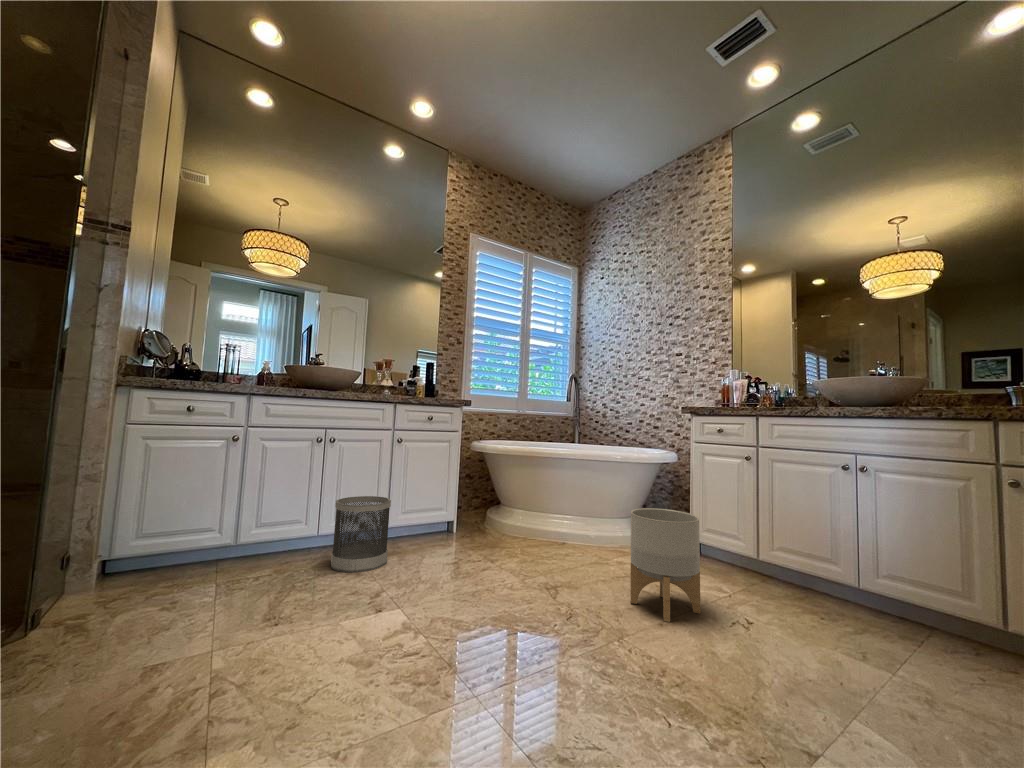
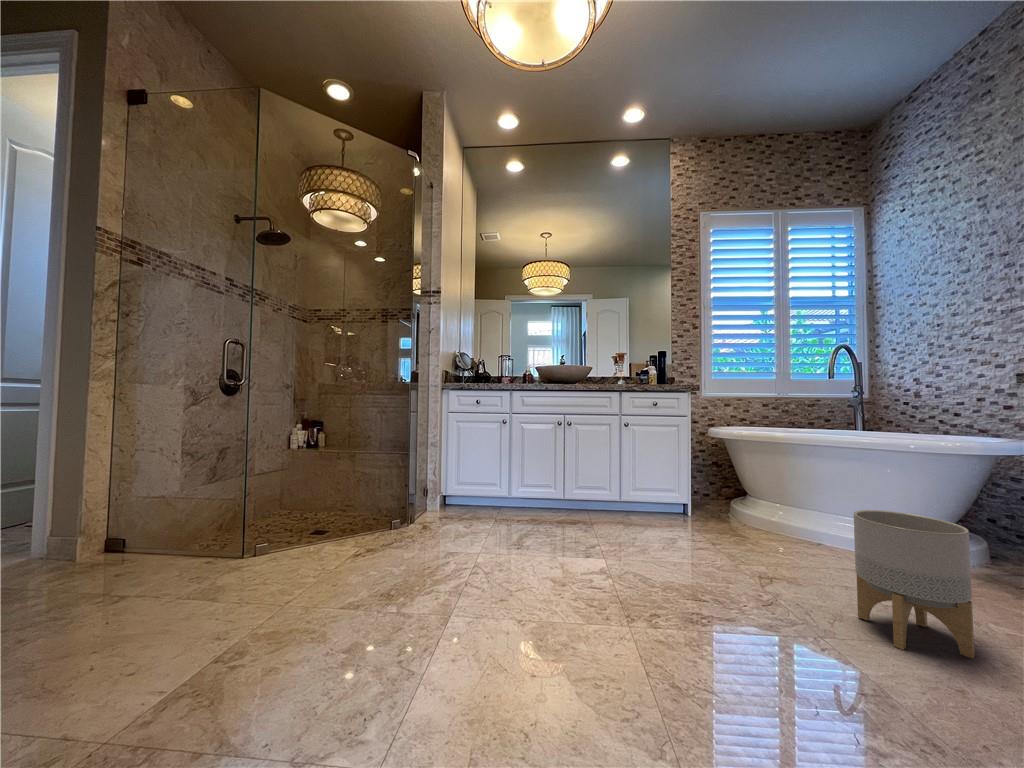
wastebasket: present [331,496,391,573] -> none [572,470,615,529]

